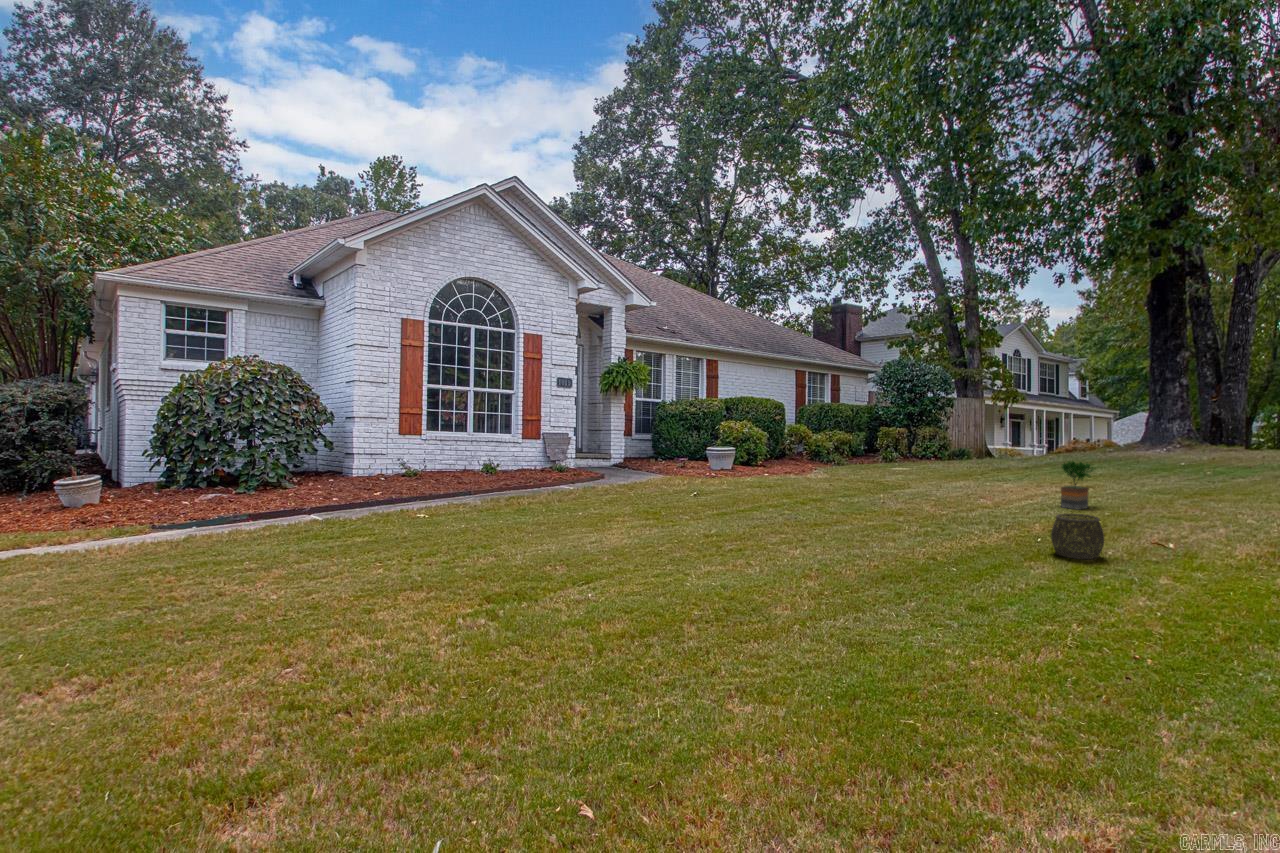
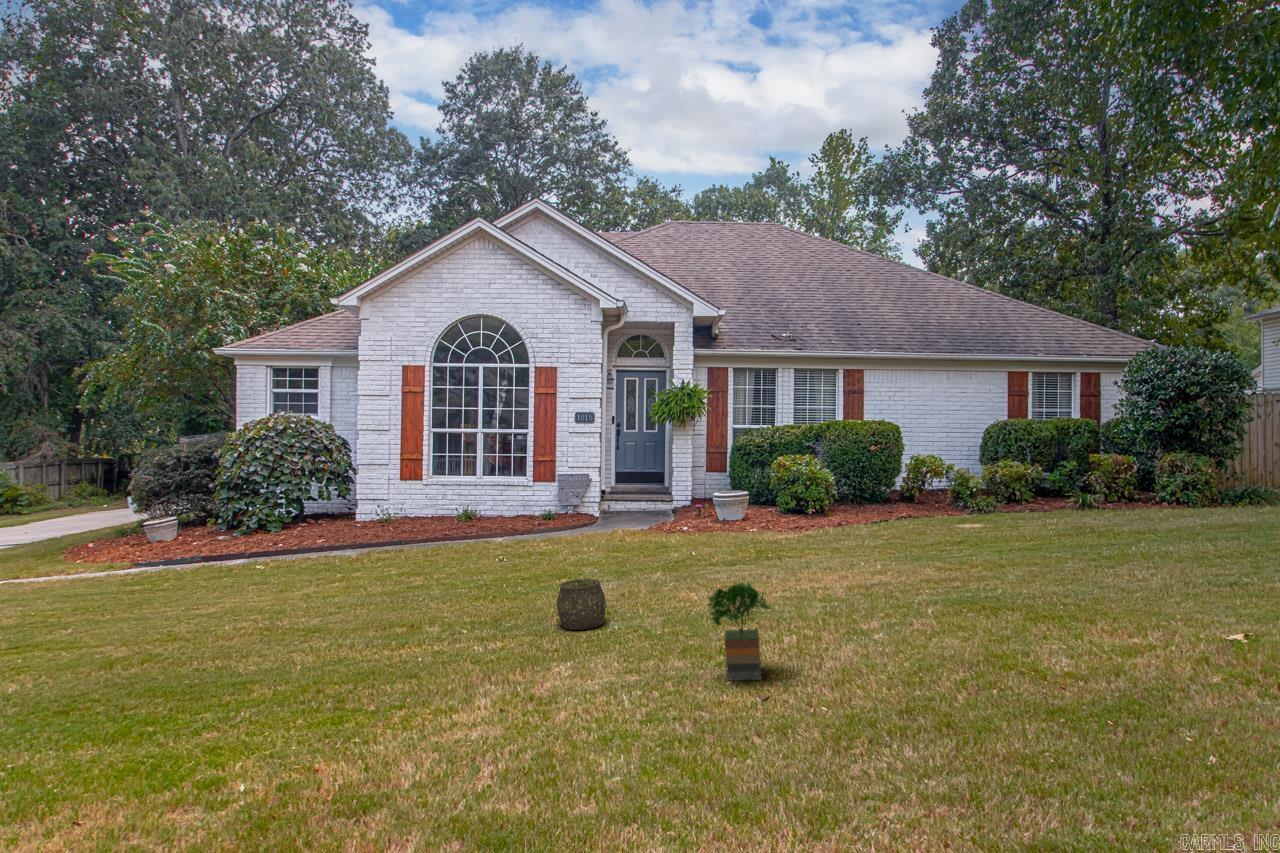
woven basket: present [1051,514,1104,560] -> present [557,579,606,630]

